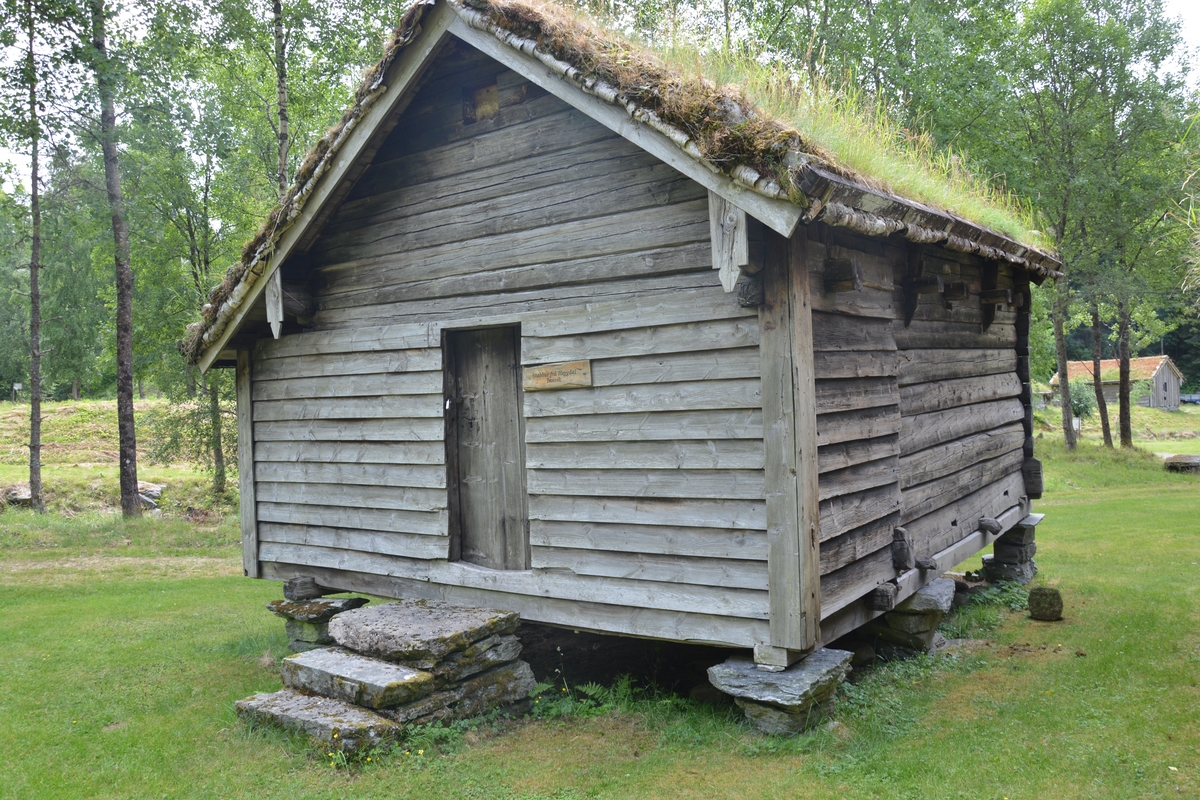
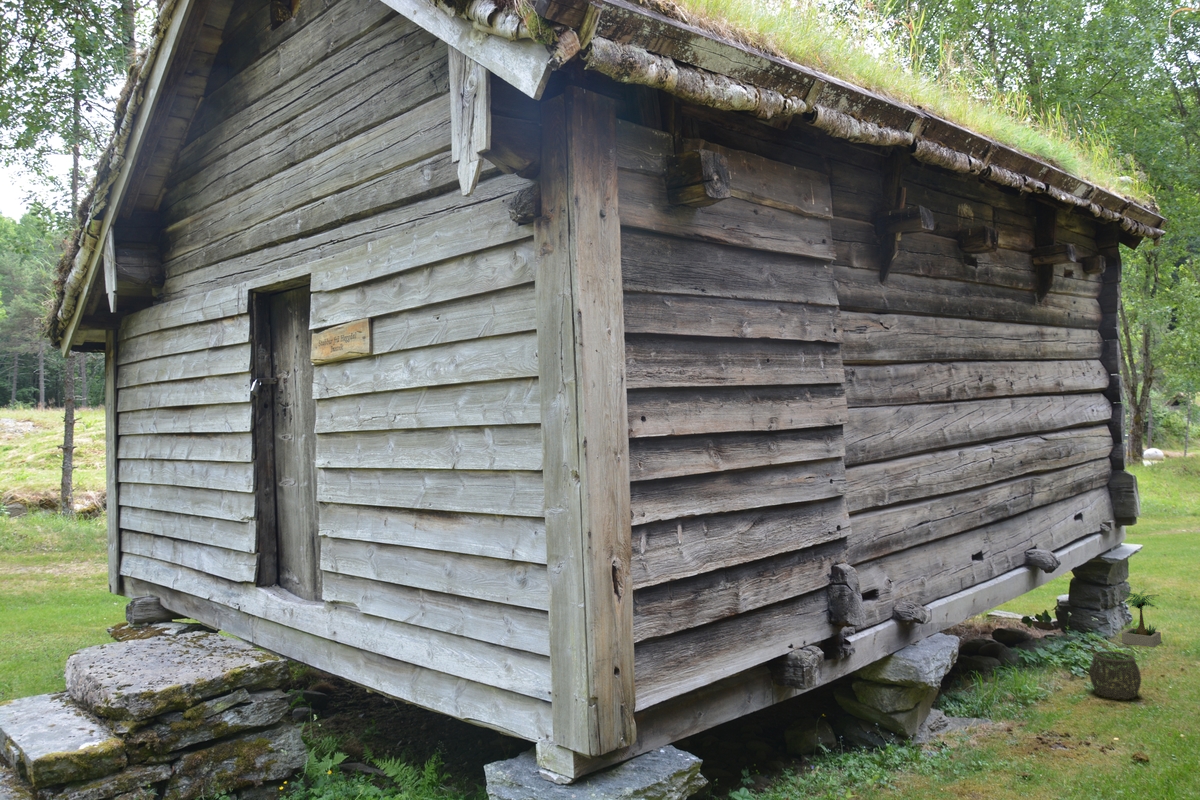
potted plant: none [1029,544,1064,587] -> present [1121,590,1161,647]

